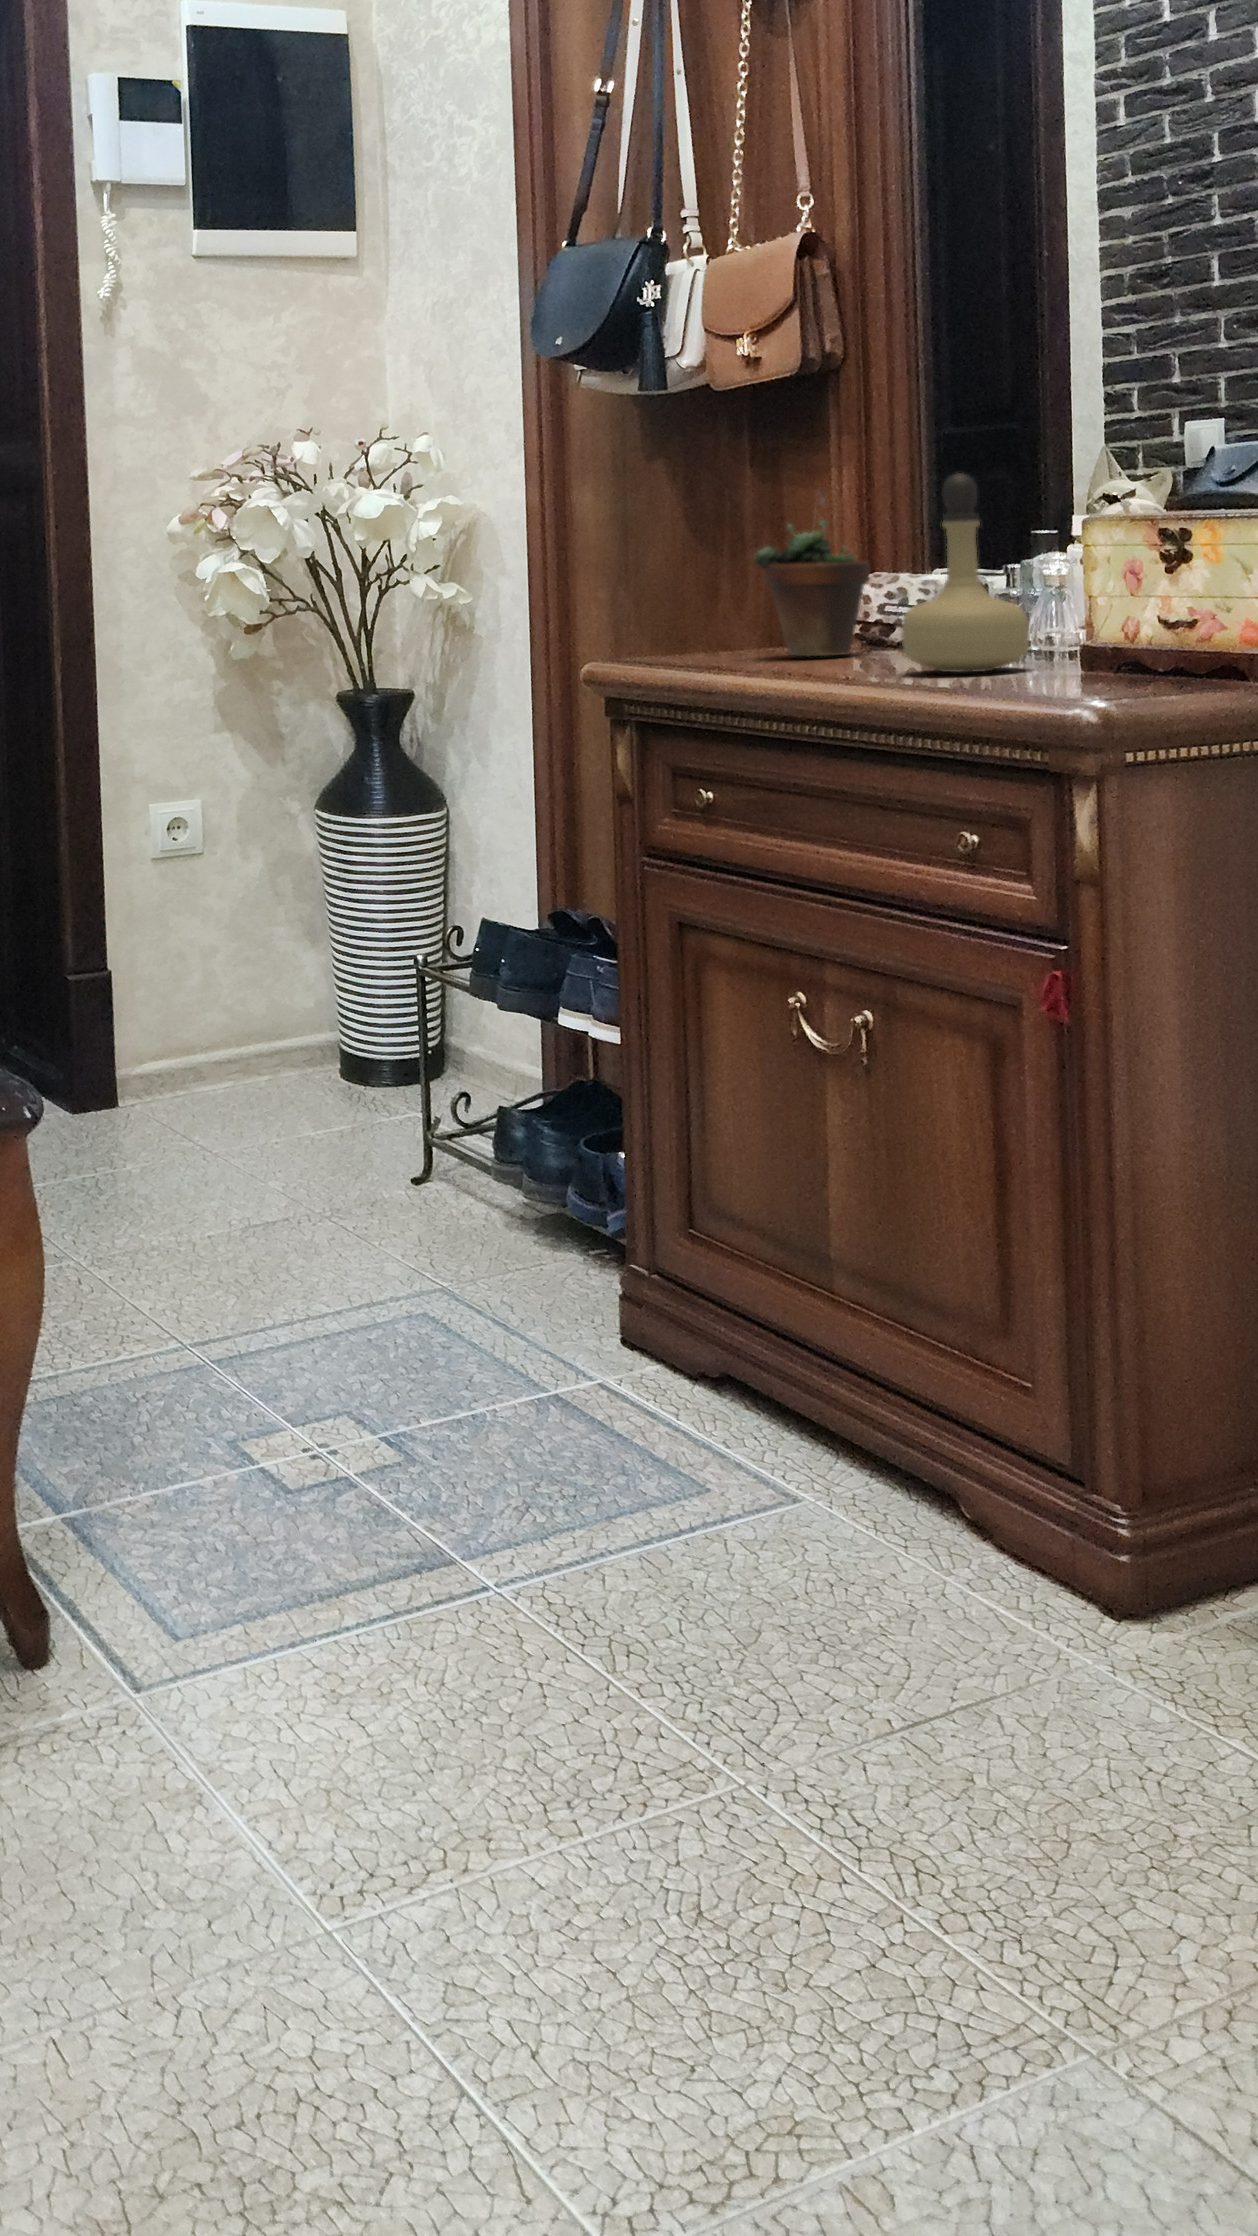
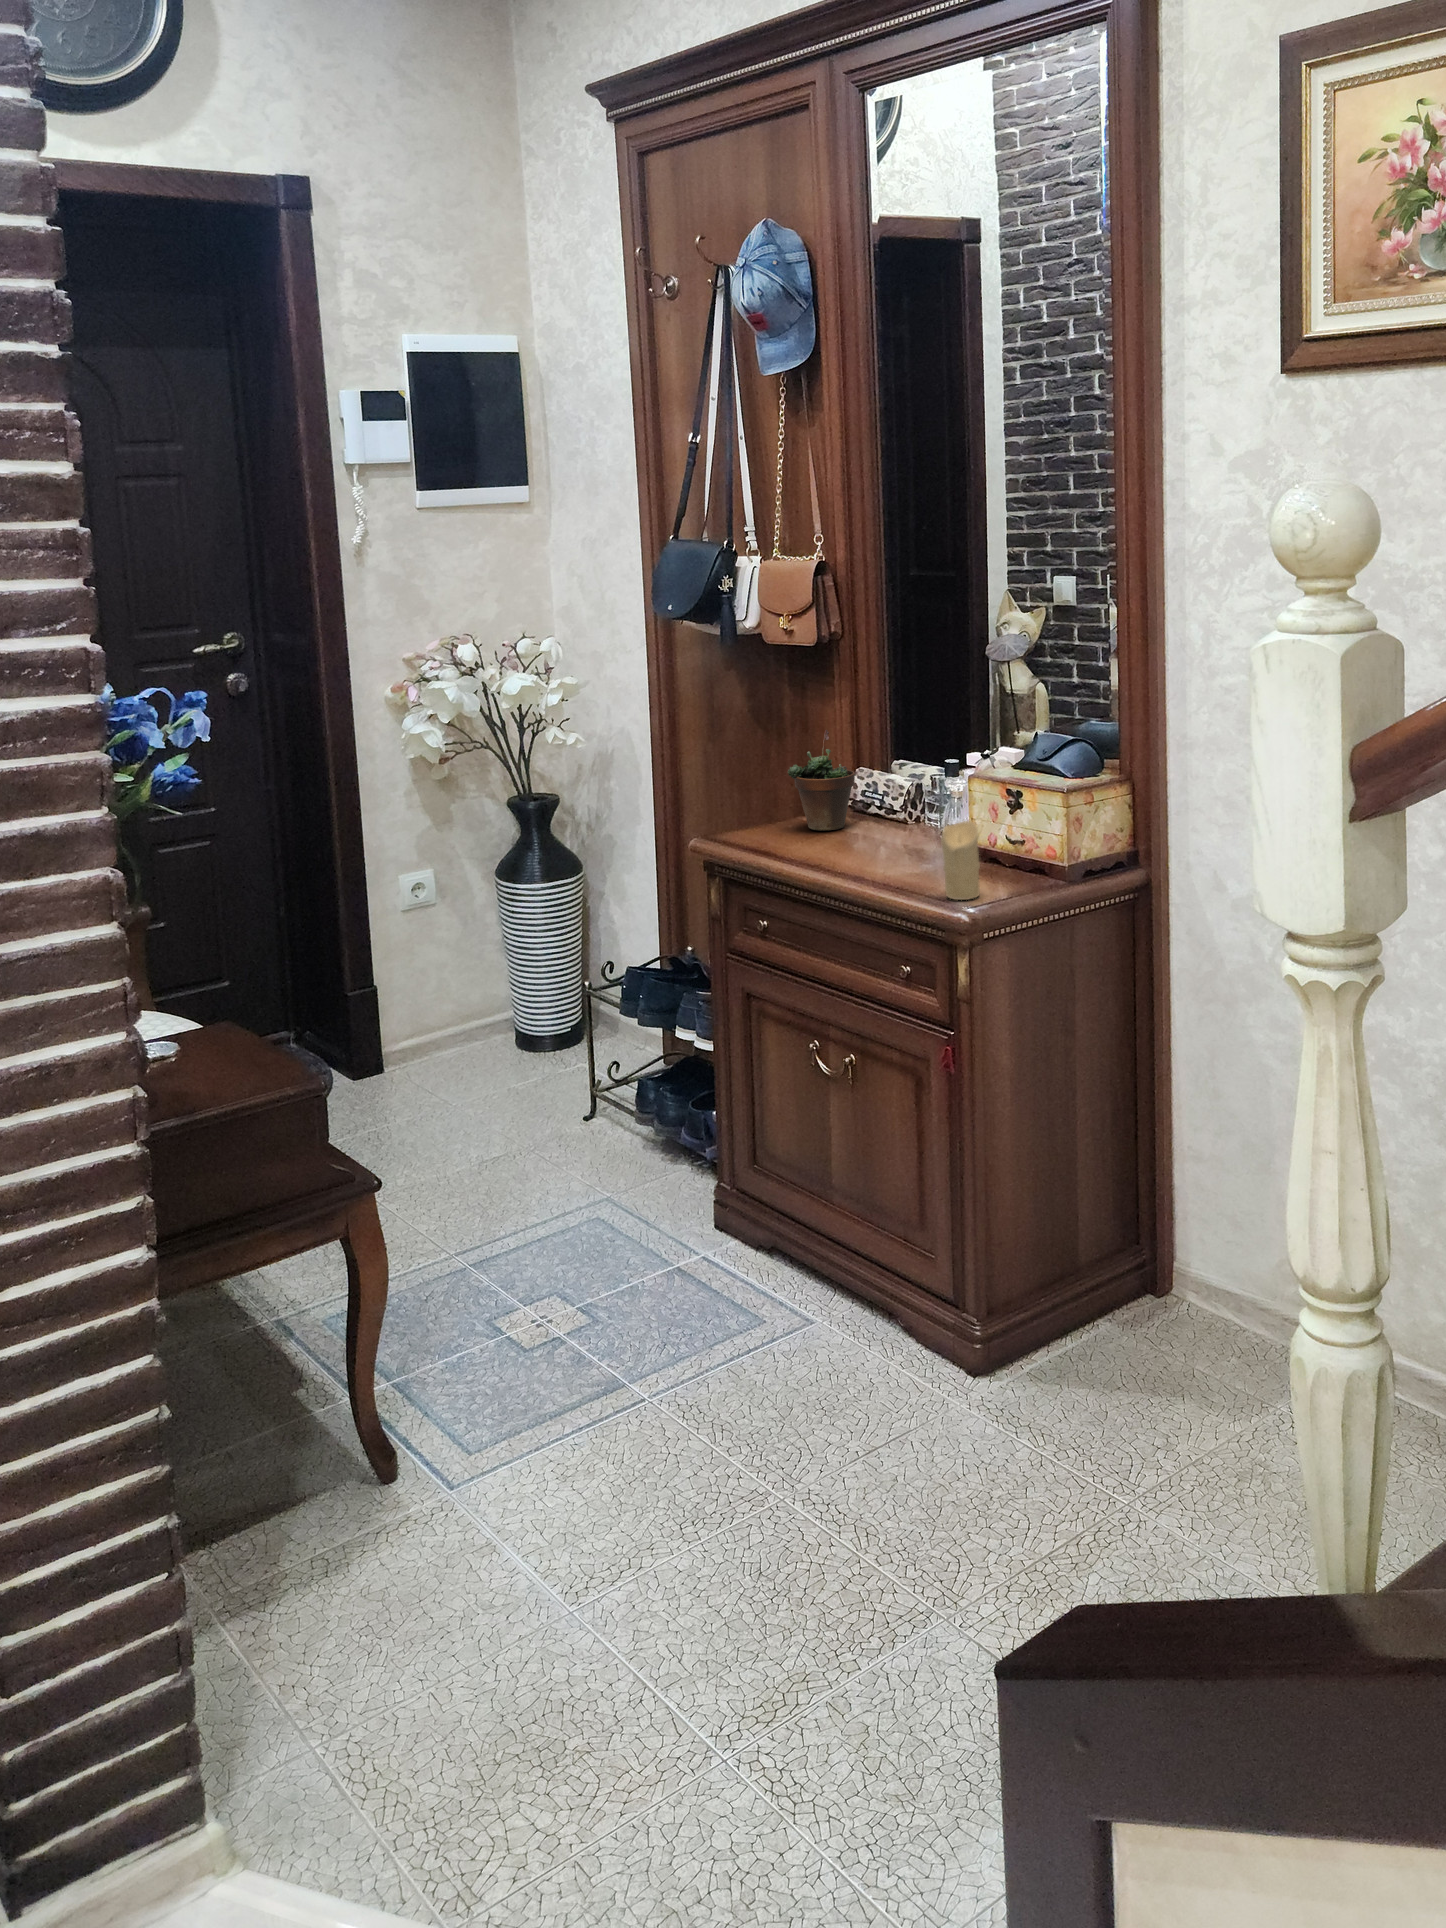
perfume bottle: present [901,473,1030,672] -> none [869,753,938,867]
candle: none [1046,550,1121,688] -> present [941,821,980,900]

